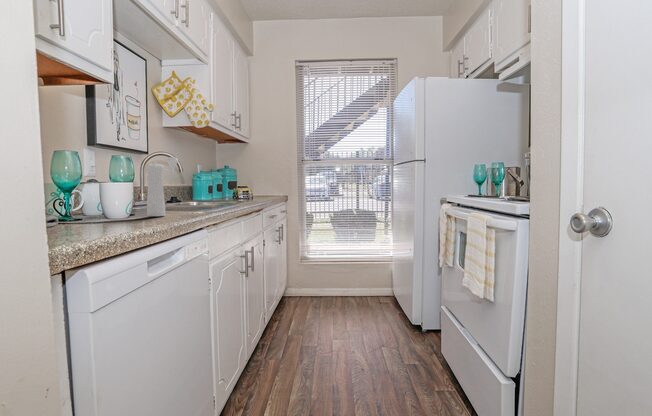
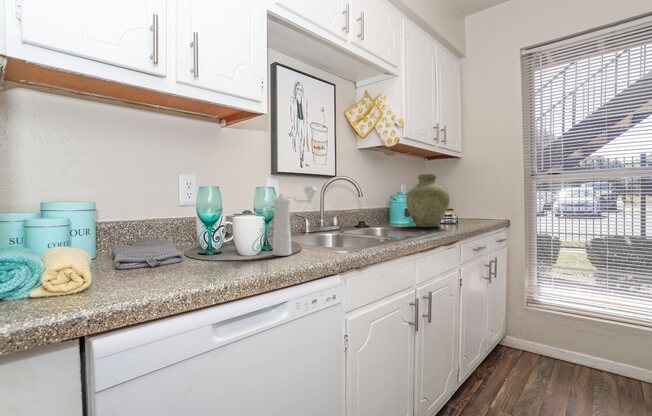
vase: none [214,155,251,201] -> present [406,174,449,227]

